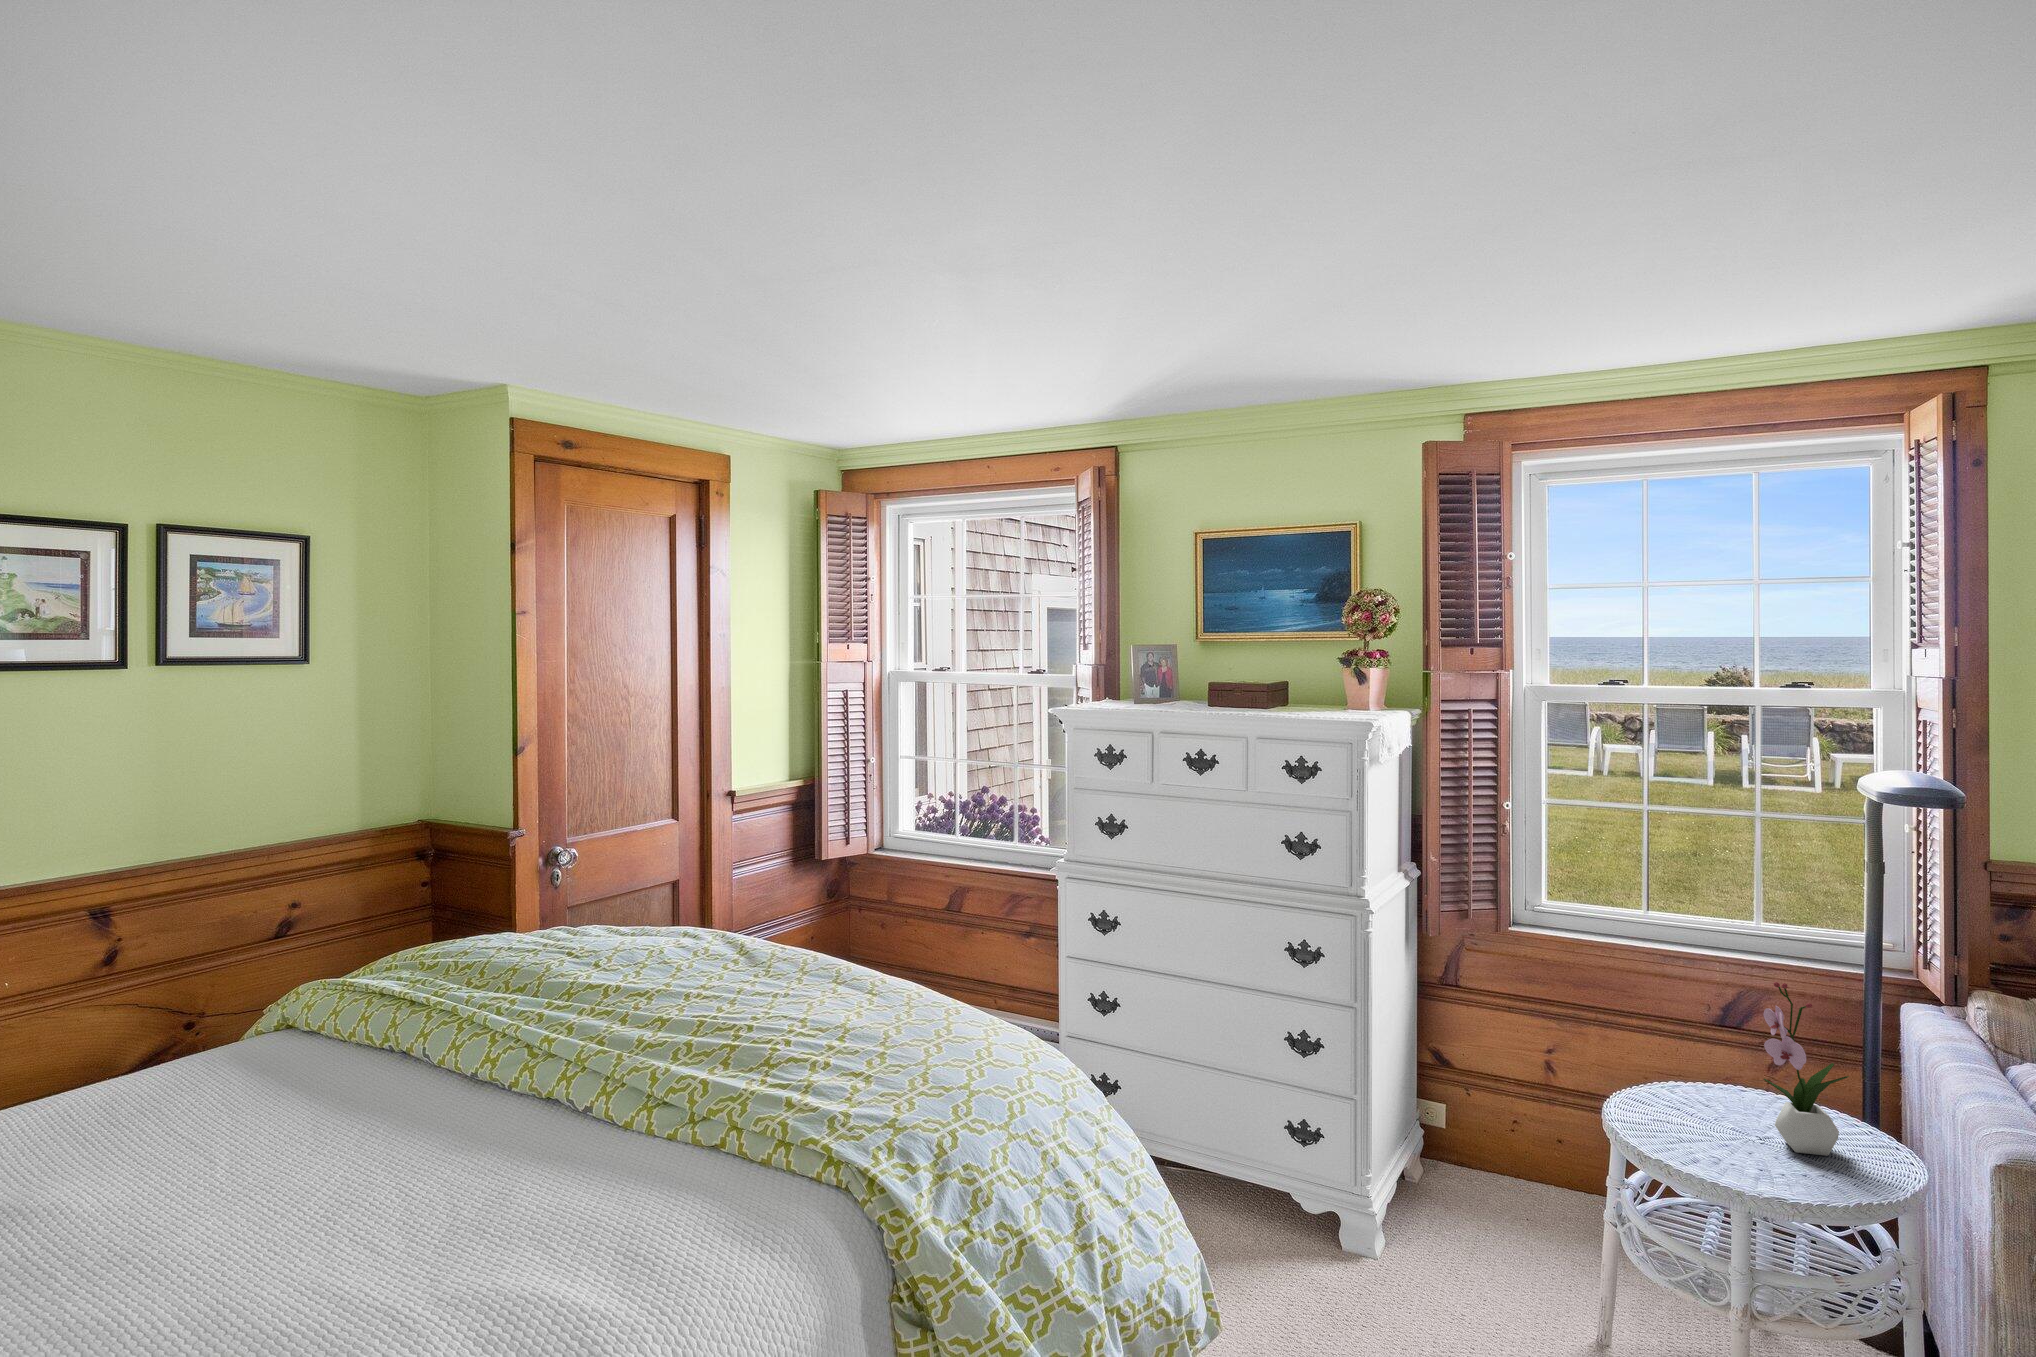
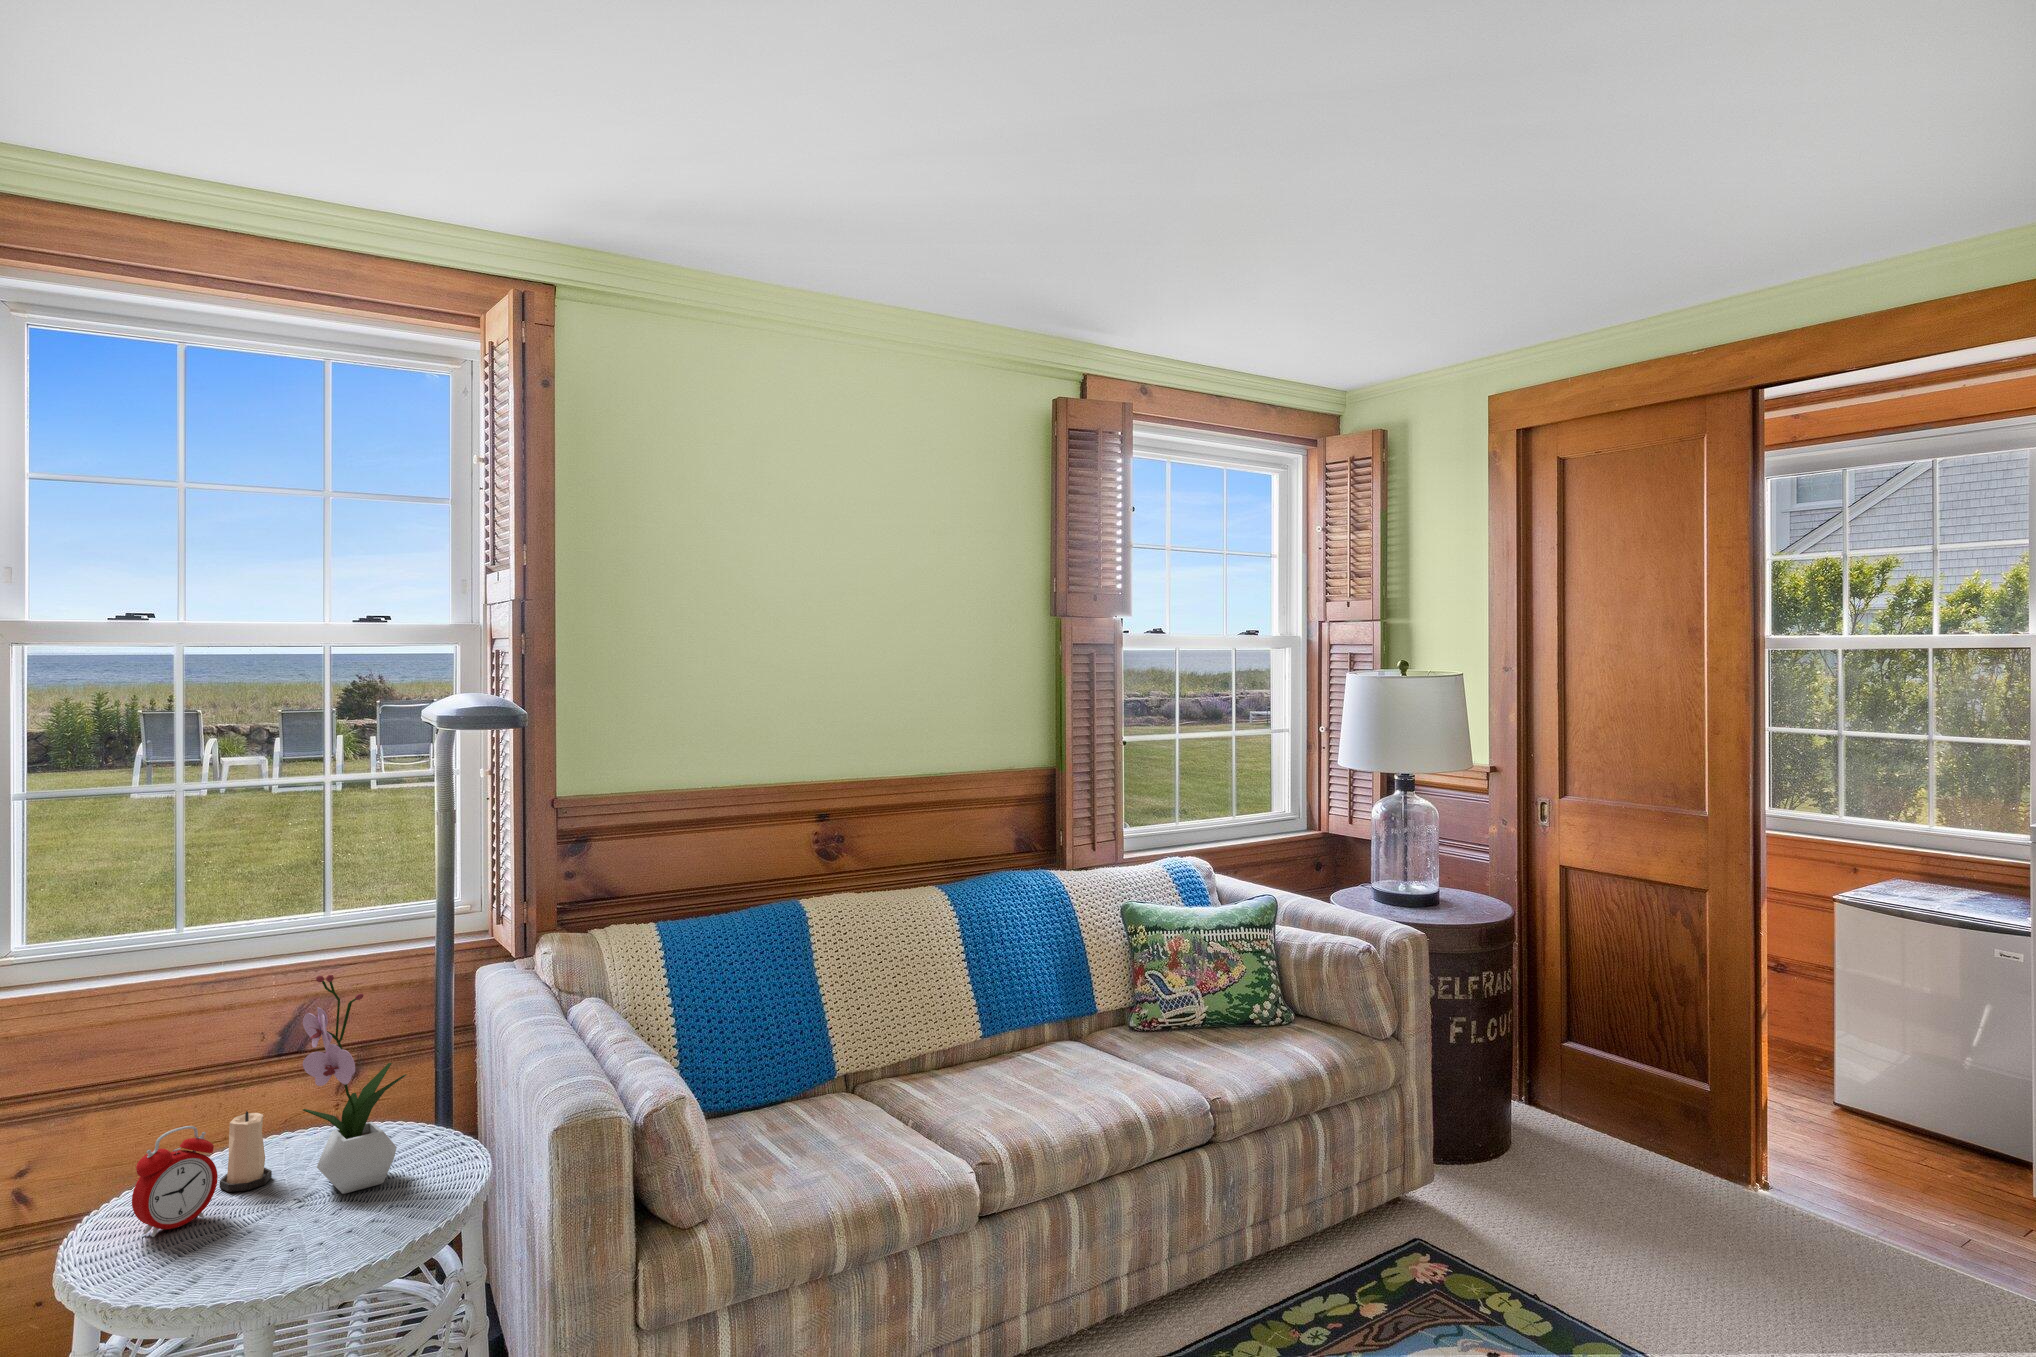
alarm clock: none [1649,1065,1703,1133] -> present [132,1126,218,1237]
candle: none [1701,1067,1738,1125] -> present [220,1111,272,1192]

